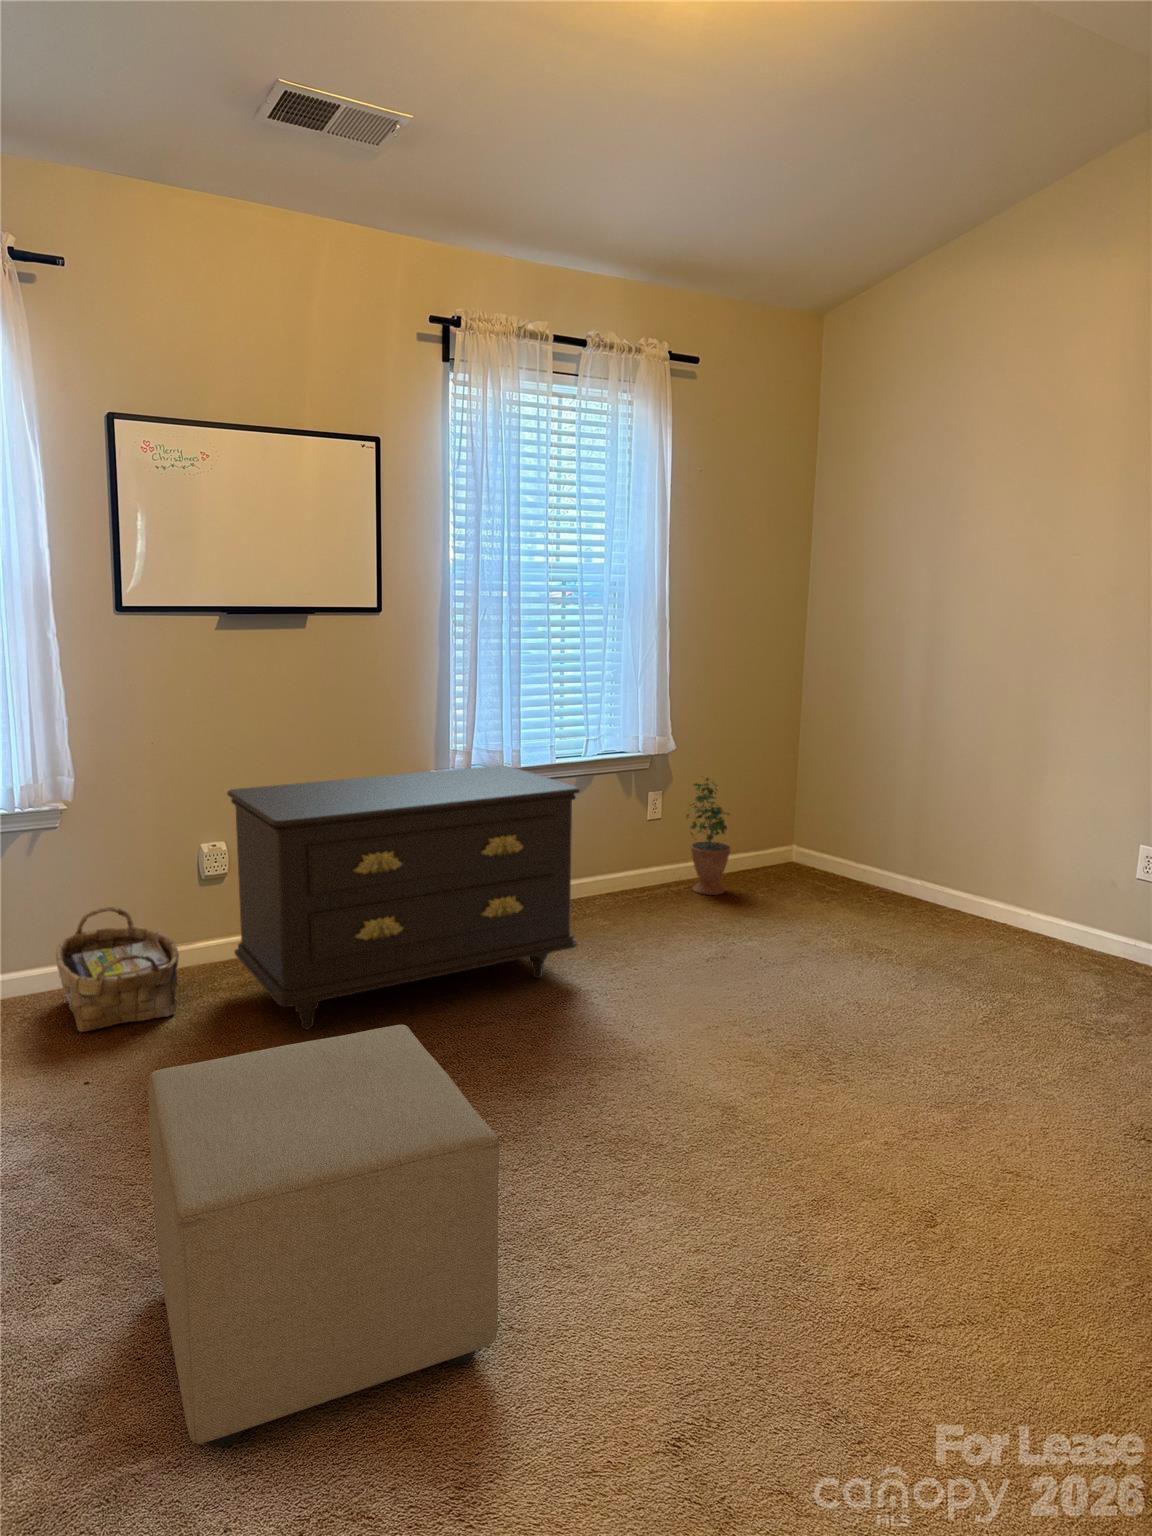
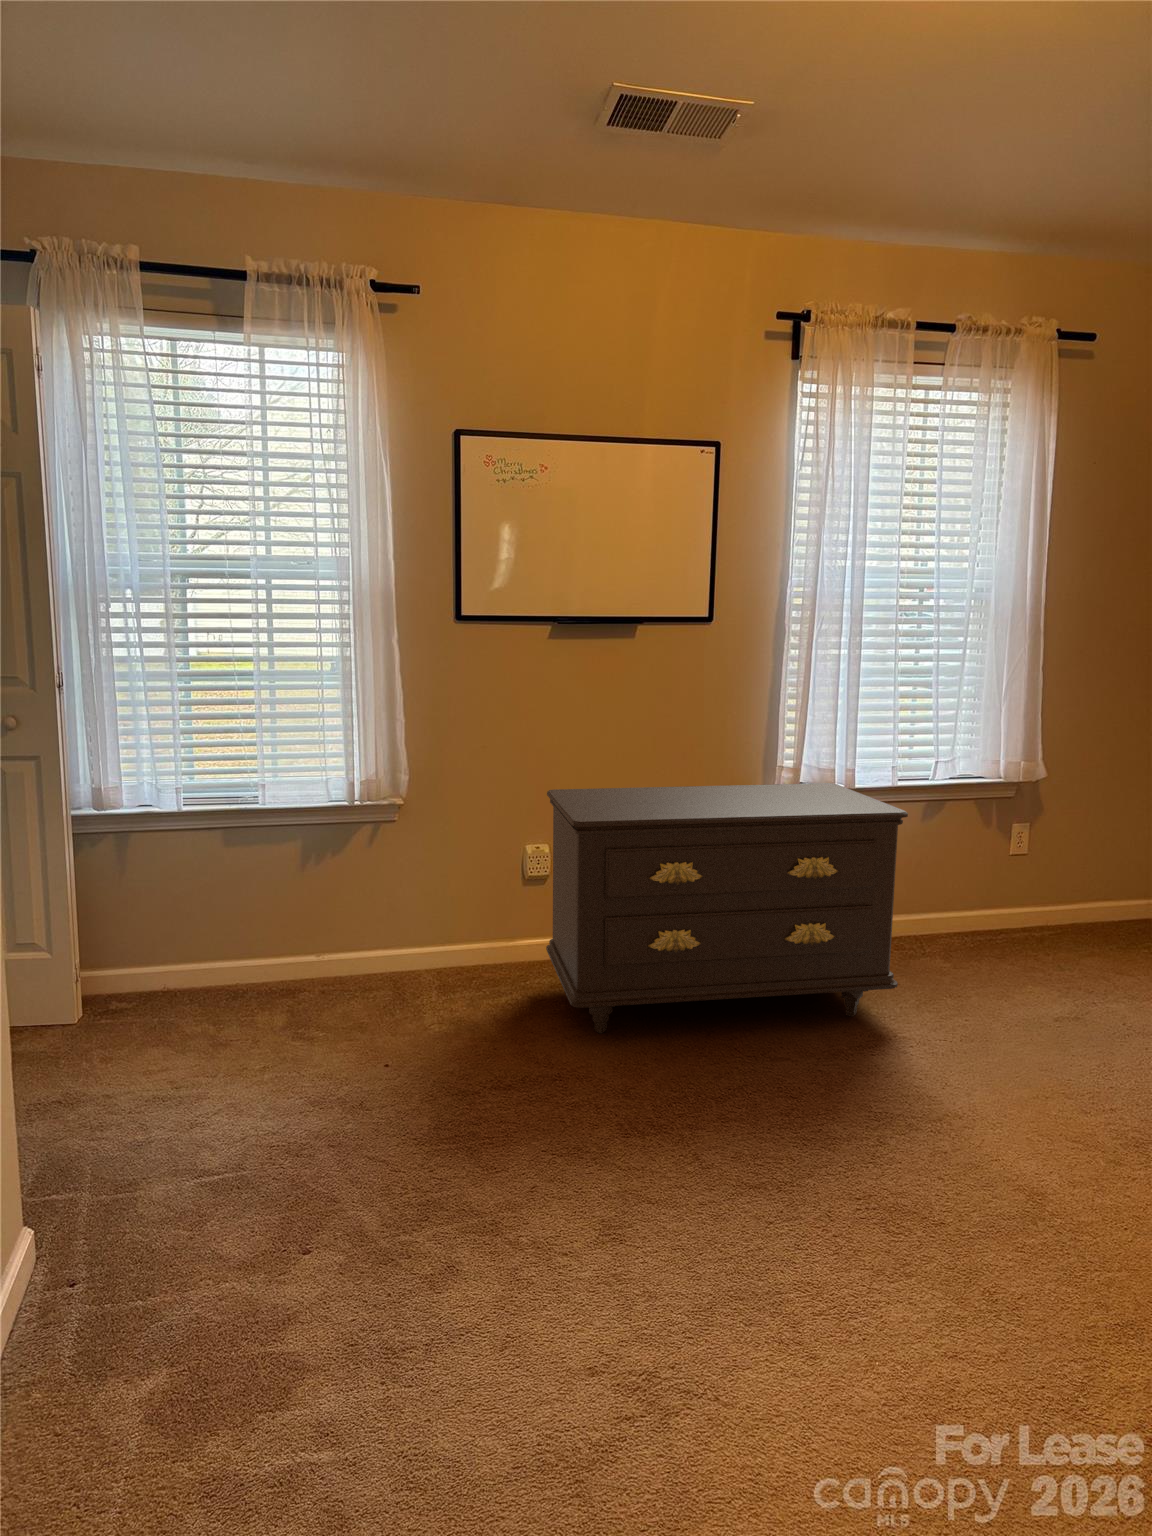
potted plant: present [686,778,731,895] -> none [1055,812,1113,951]
woven basket: present [56,907,179,1032] -> none [391,891,494,1004]
ottoman: present [148,1025,499,1447] -> none [357,1042,702,1442]

